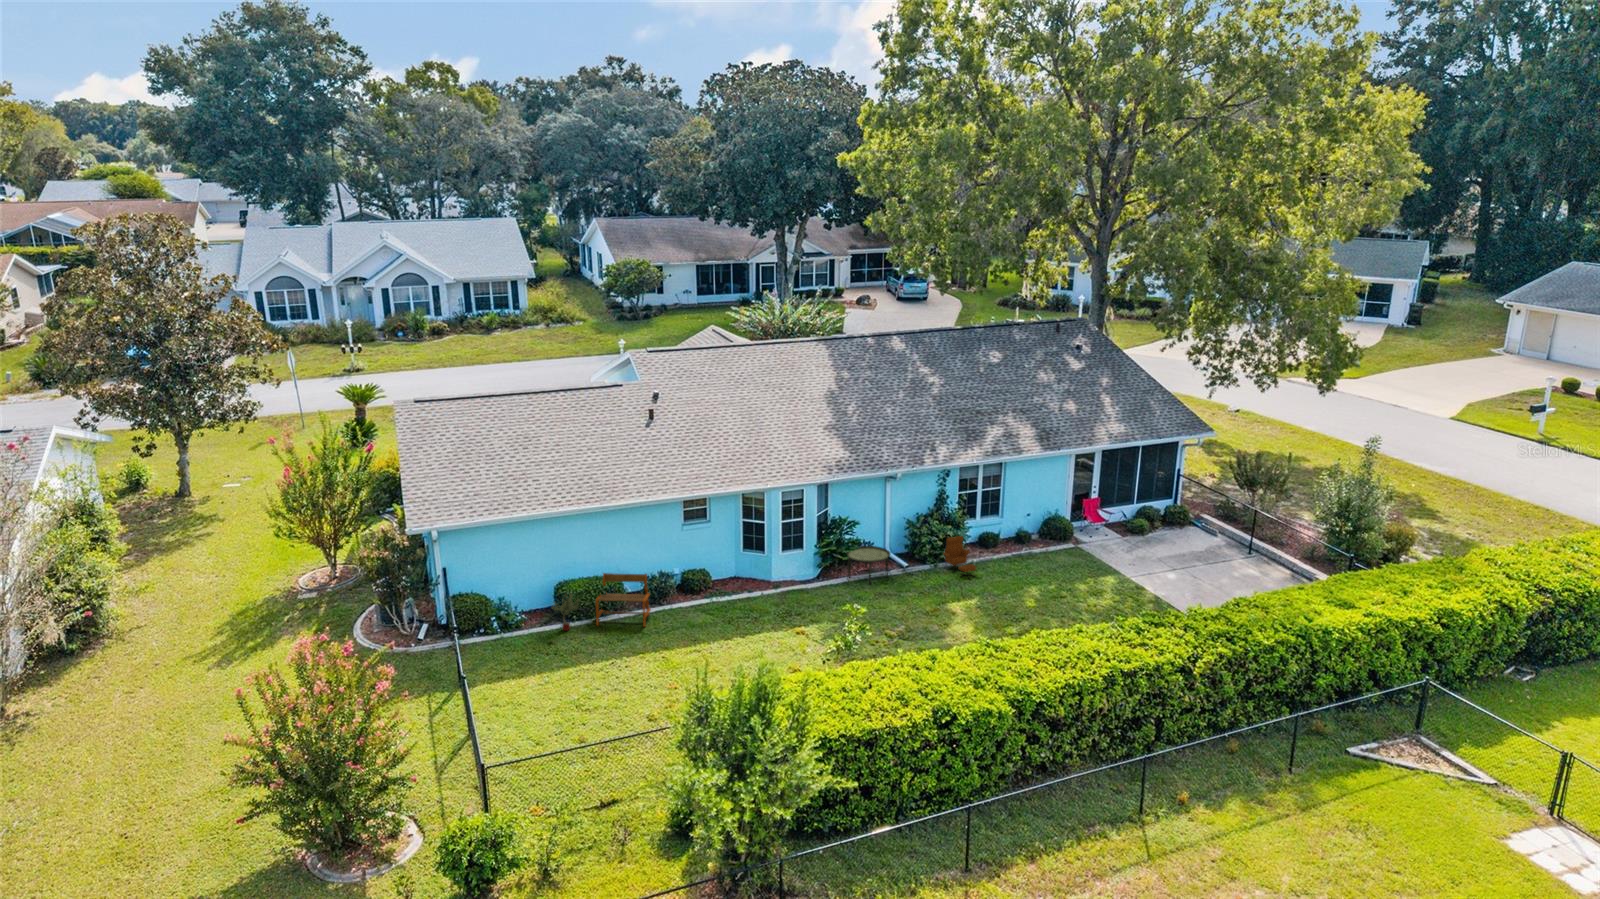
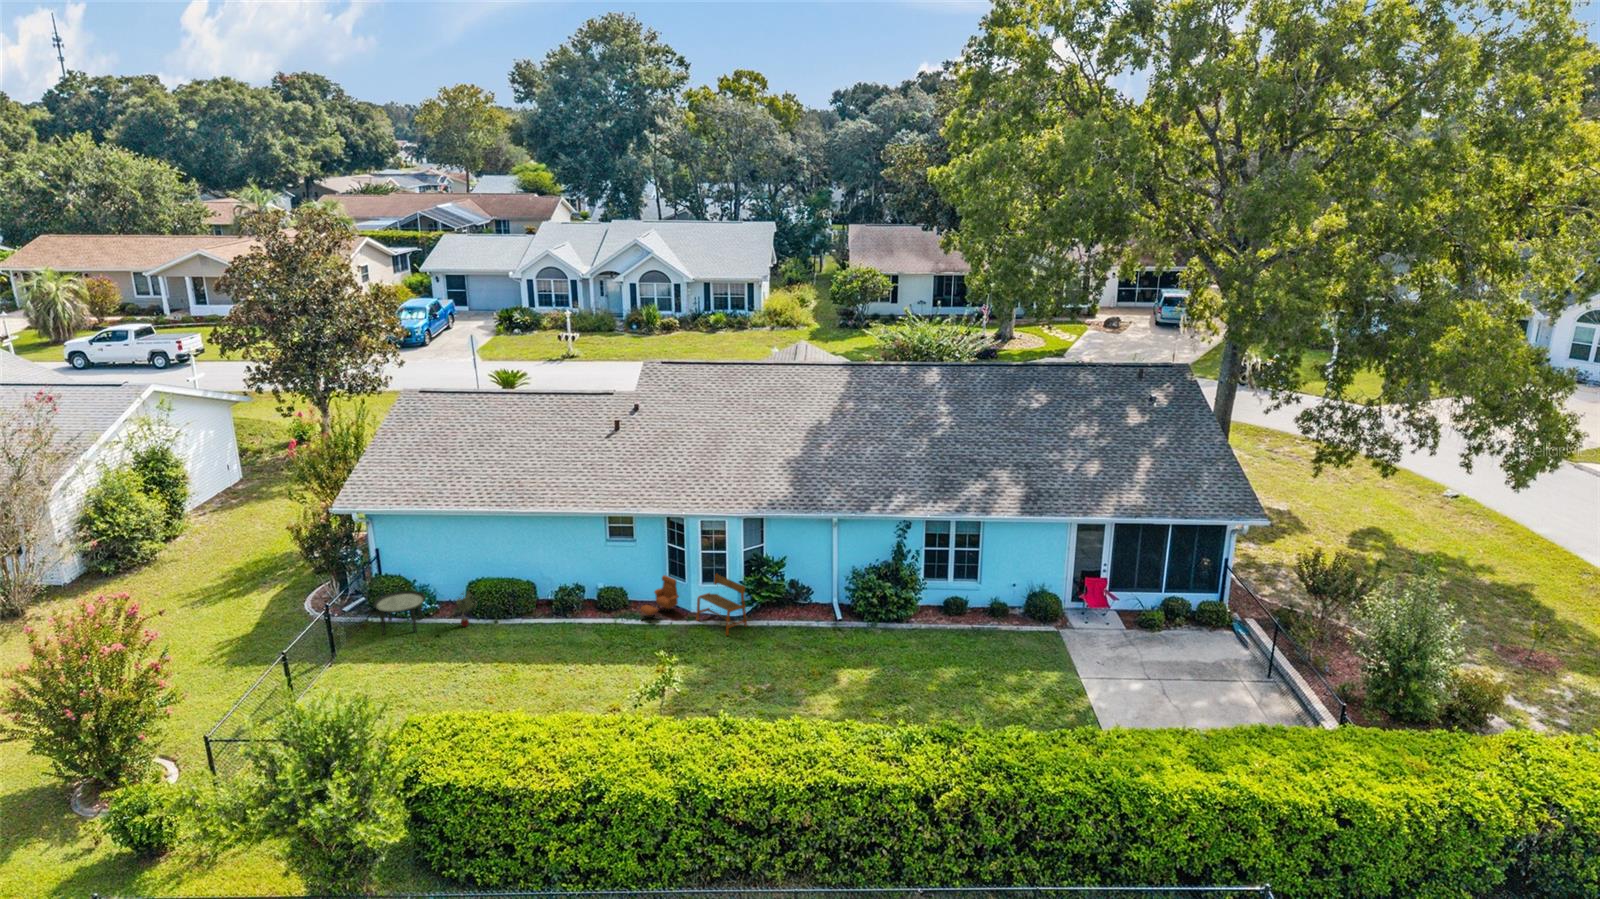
lounge chair: present [944,536,976,577] -> present [640,575,679,619]
round table: present [846,546,890,584] -> present [374,591,426,634]
bench: present [596,573,651,627] -> present [696,574,747,635]

